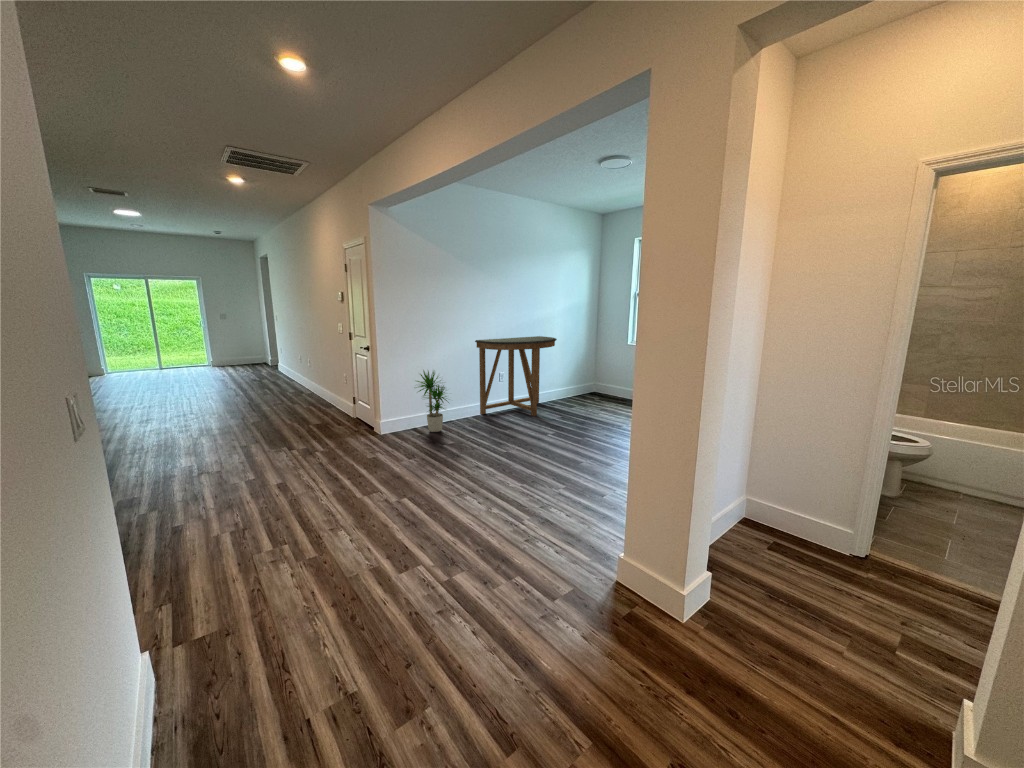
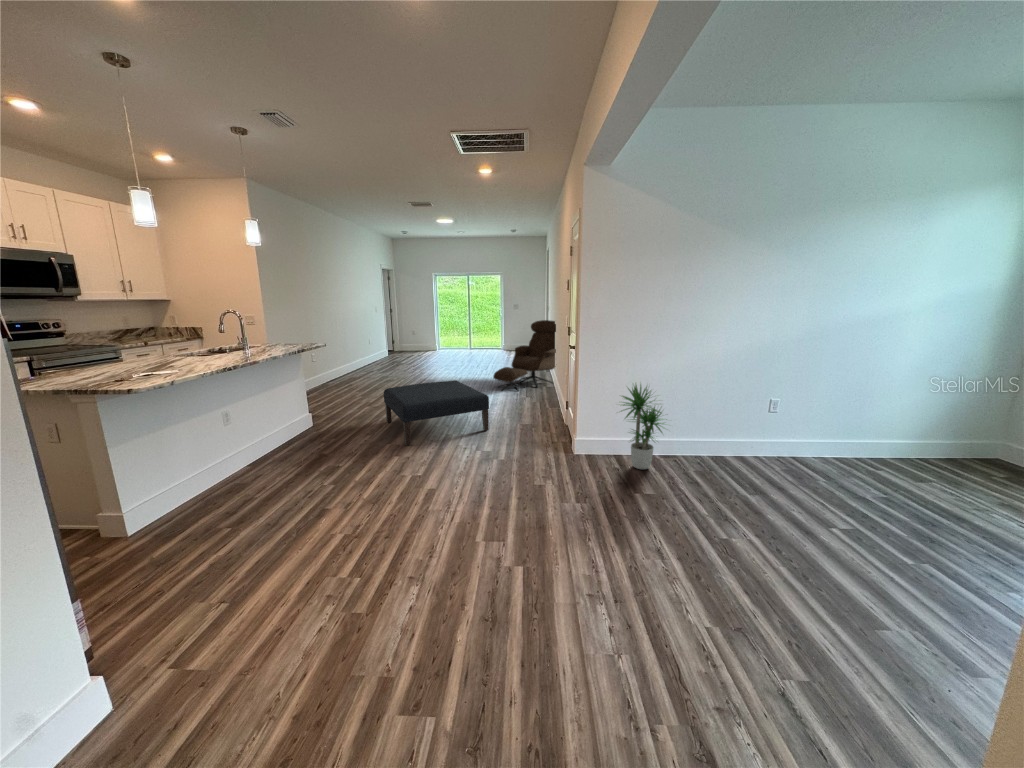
lounge chair: none [245,330,316,403] -> present [493,320,556,391]
console table: present [475,336,557,416] -> none [725,345,901,481]
ottoman: none [130,394,284,463] -> present [384,380,489,445]

